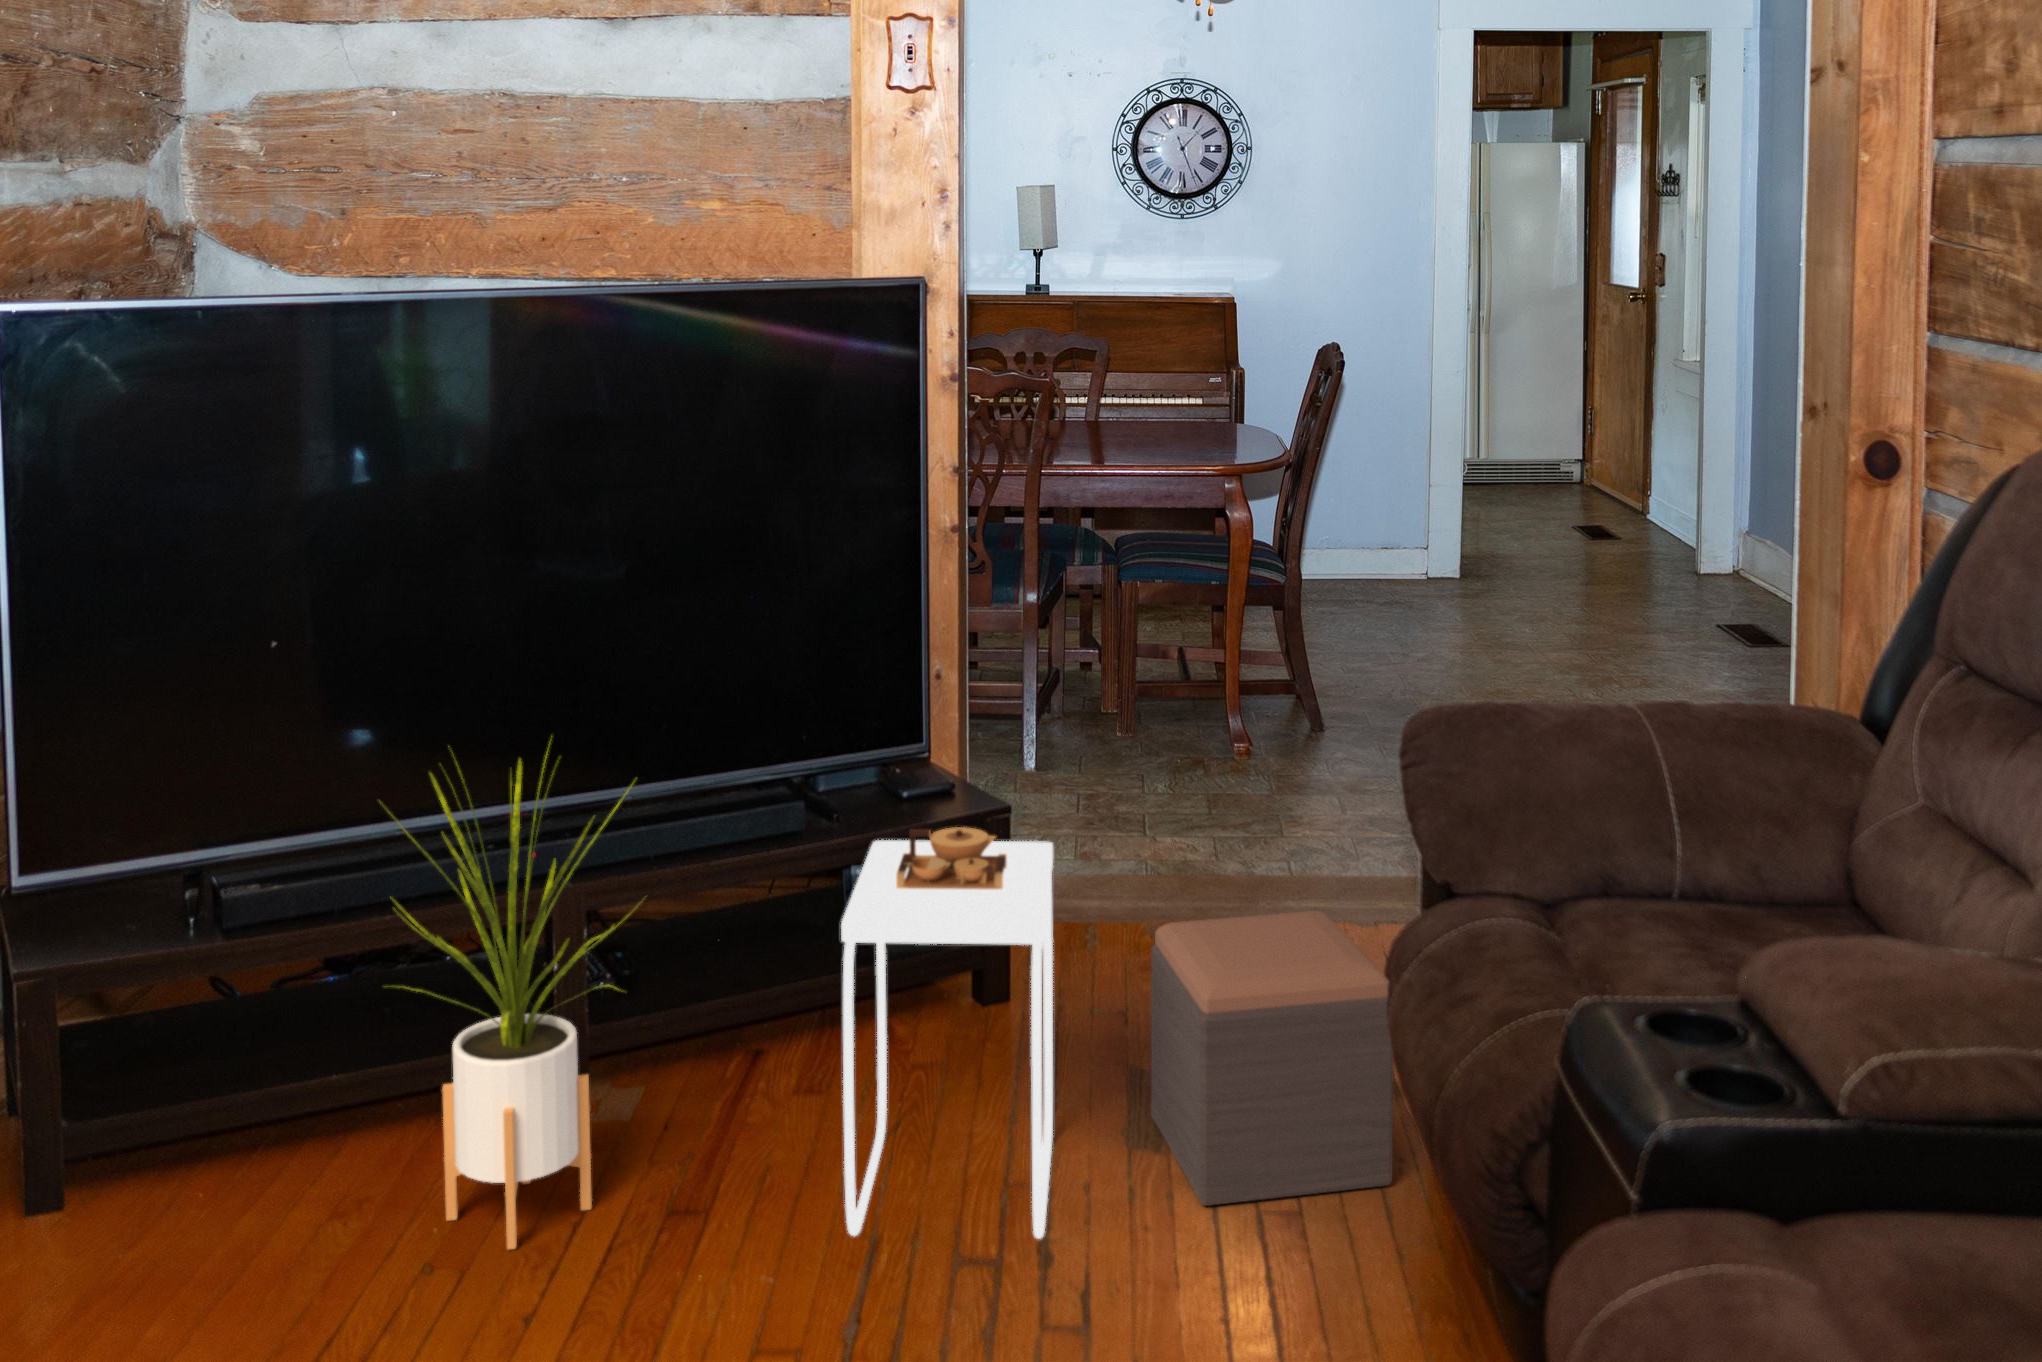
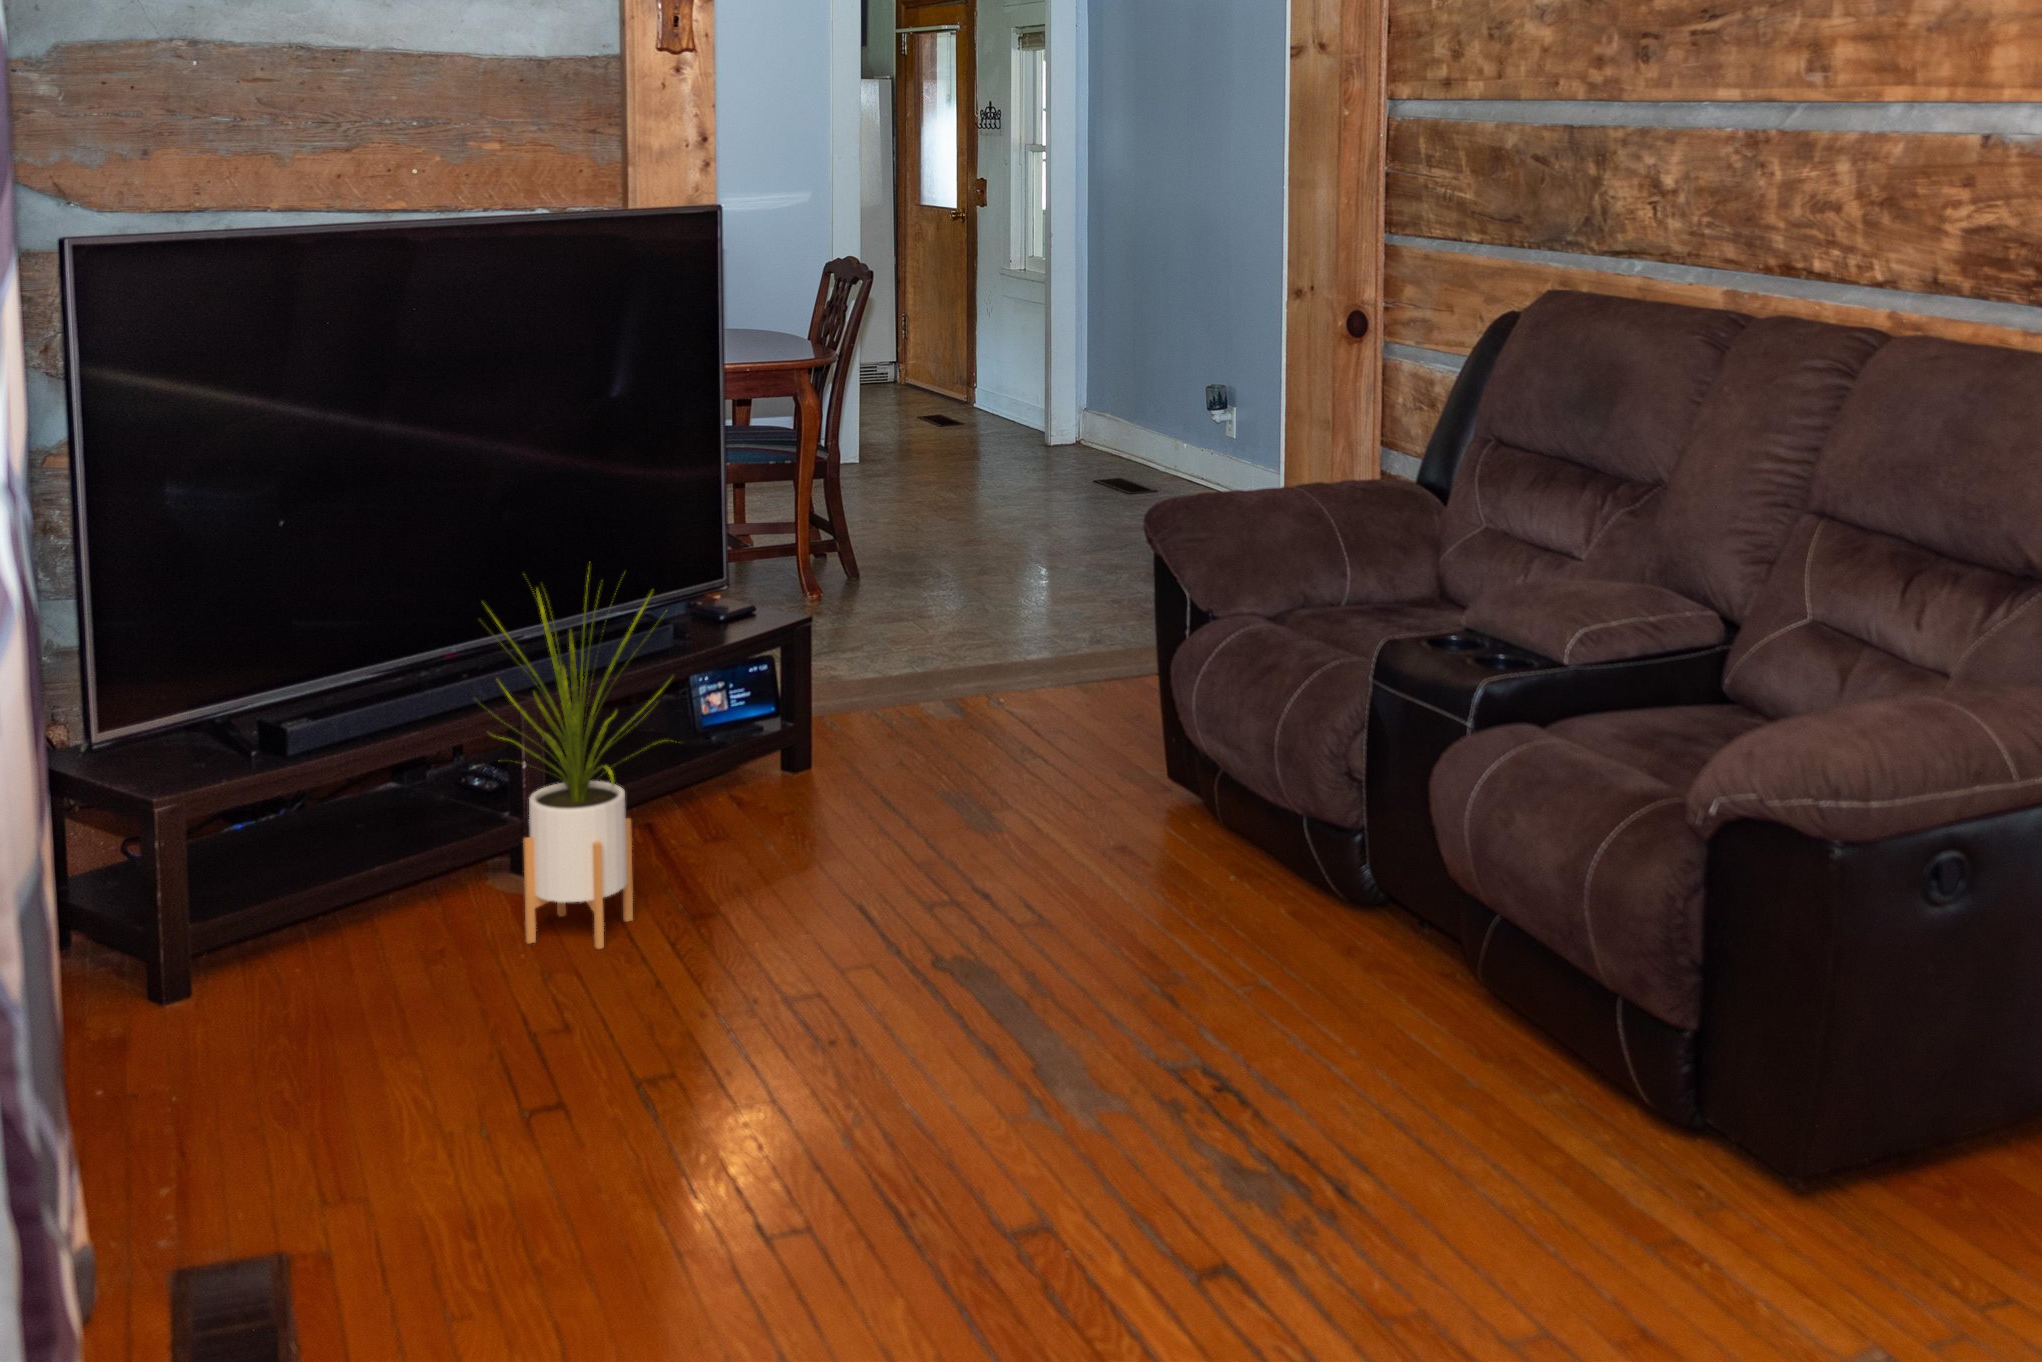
side table: present [841,827,1053,1239] -> none [794,606,983,899]
footstool: present [1151,911,1394,1206] -> none [981,651,1168,848]

